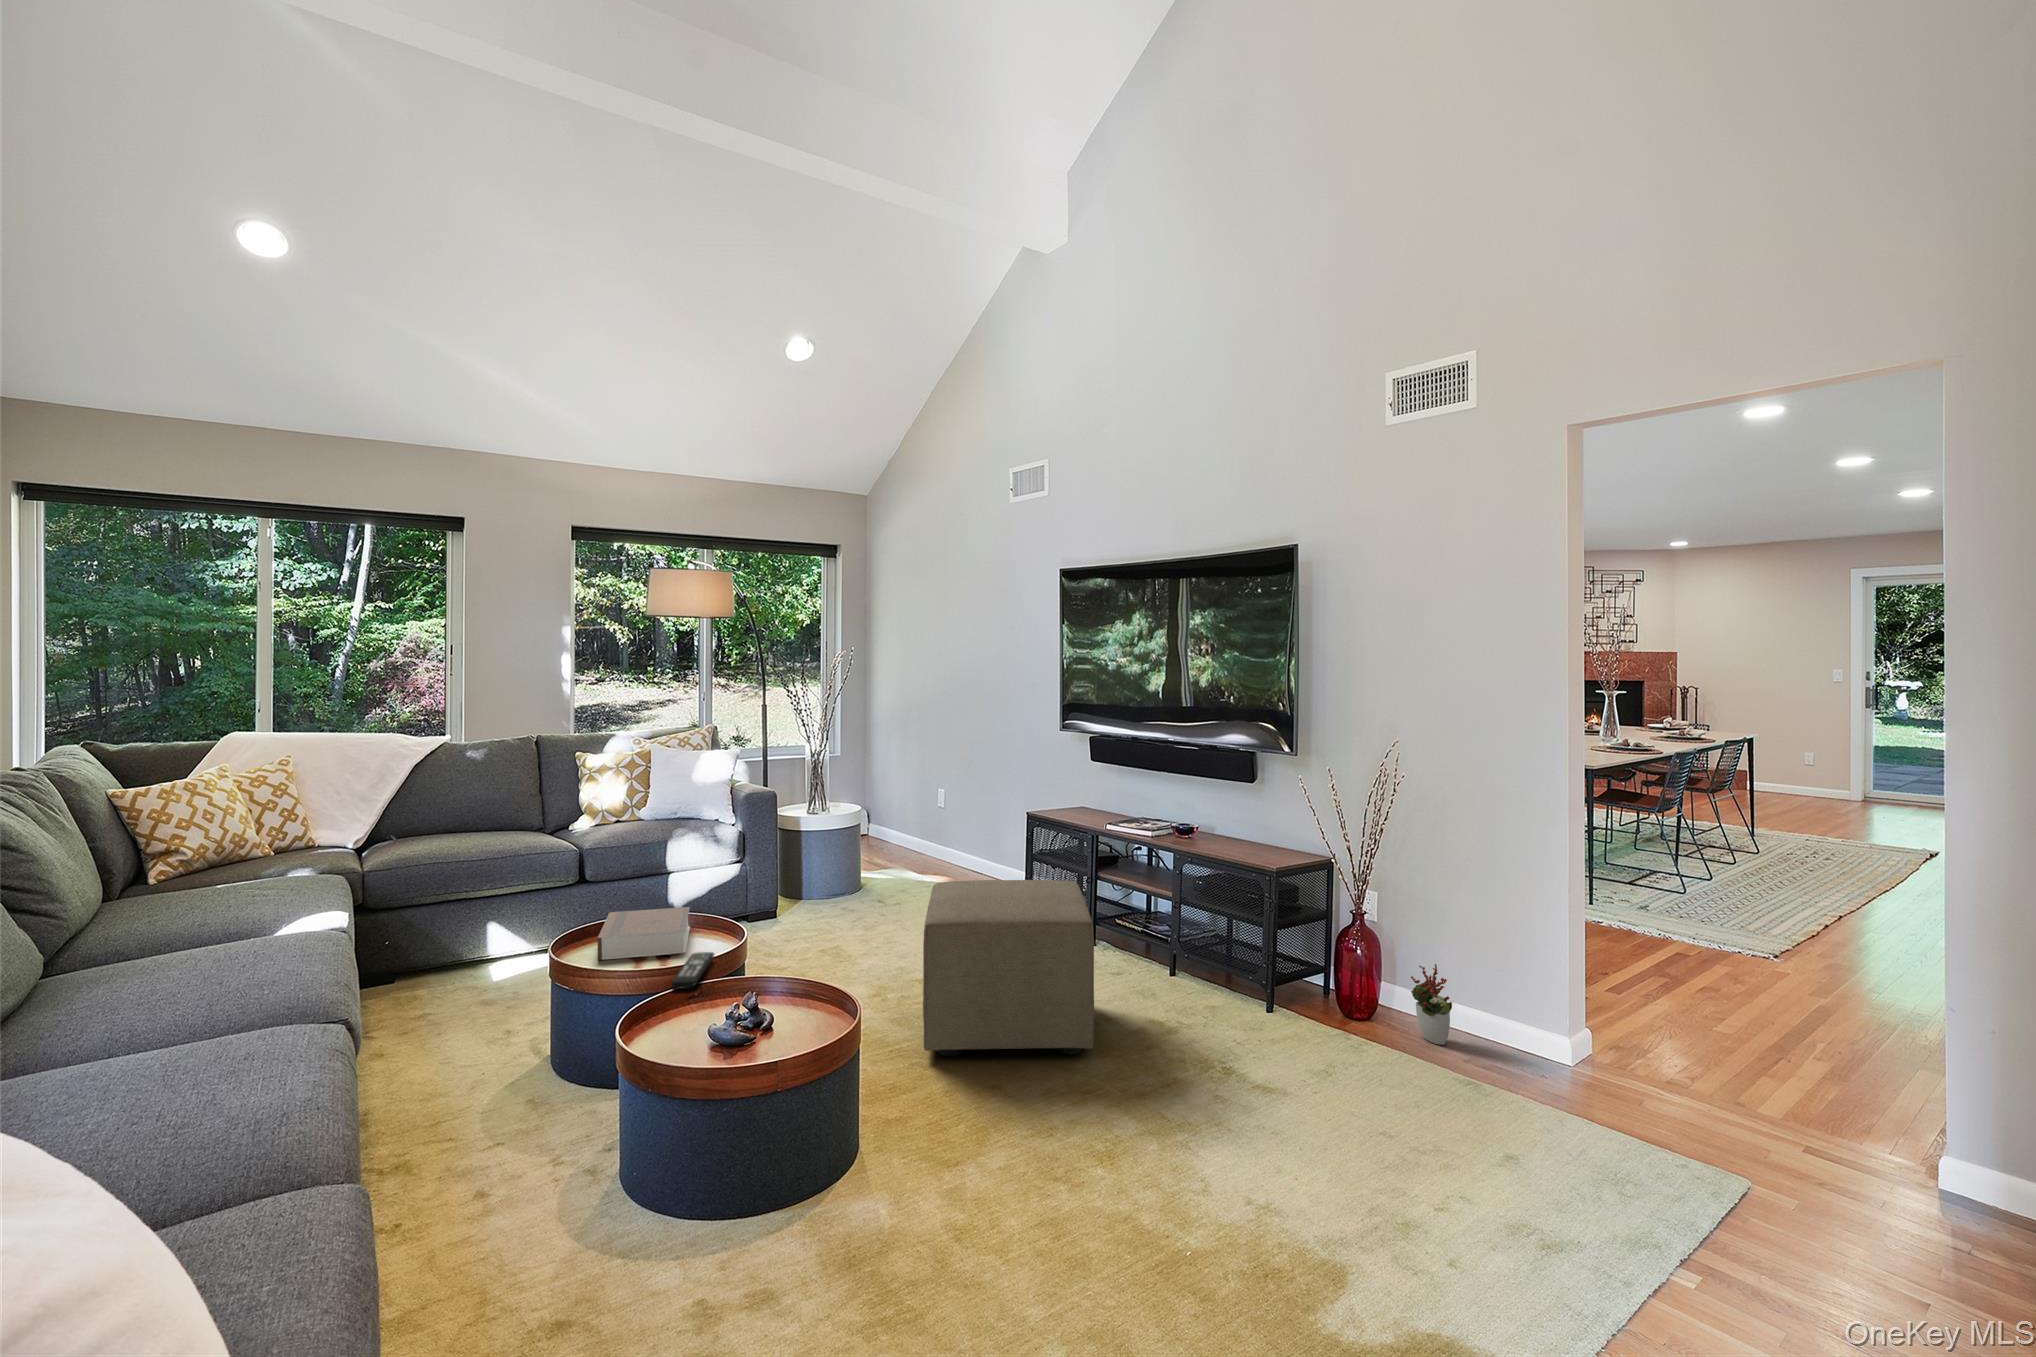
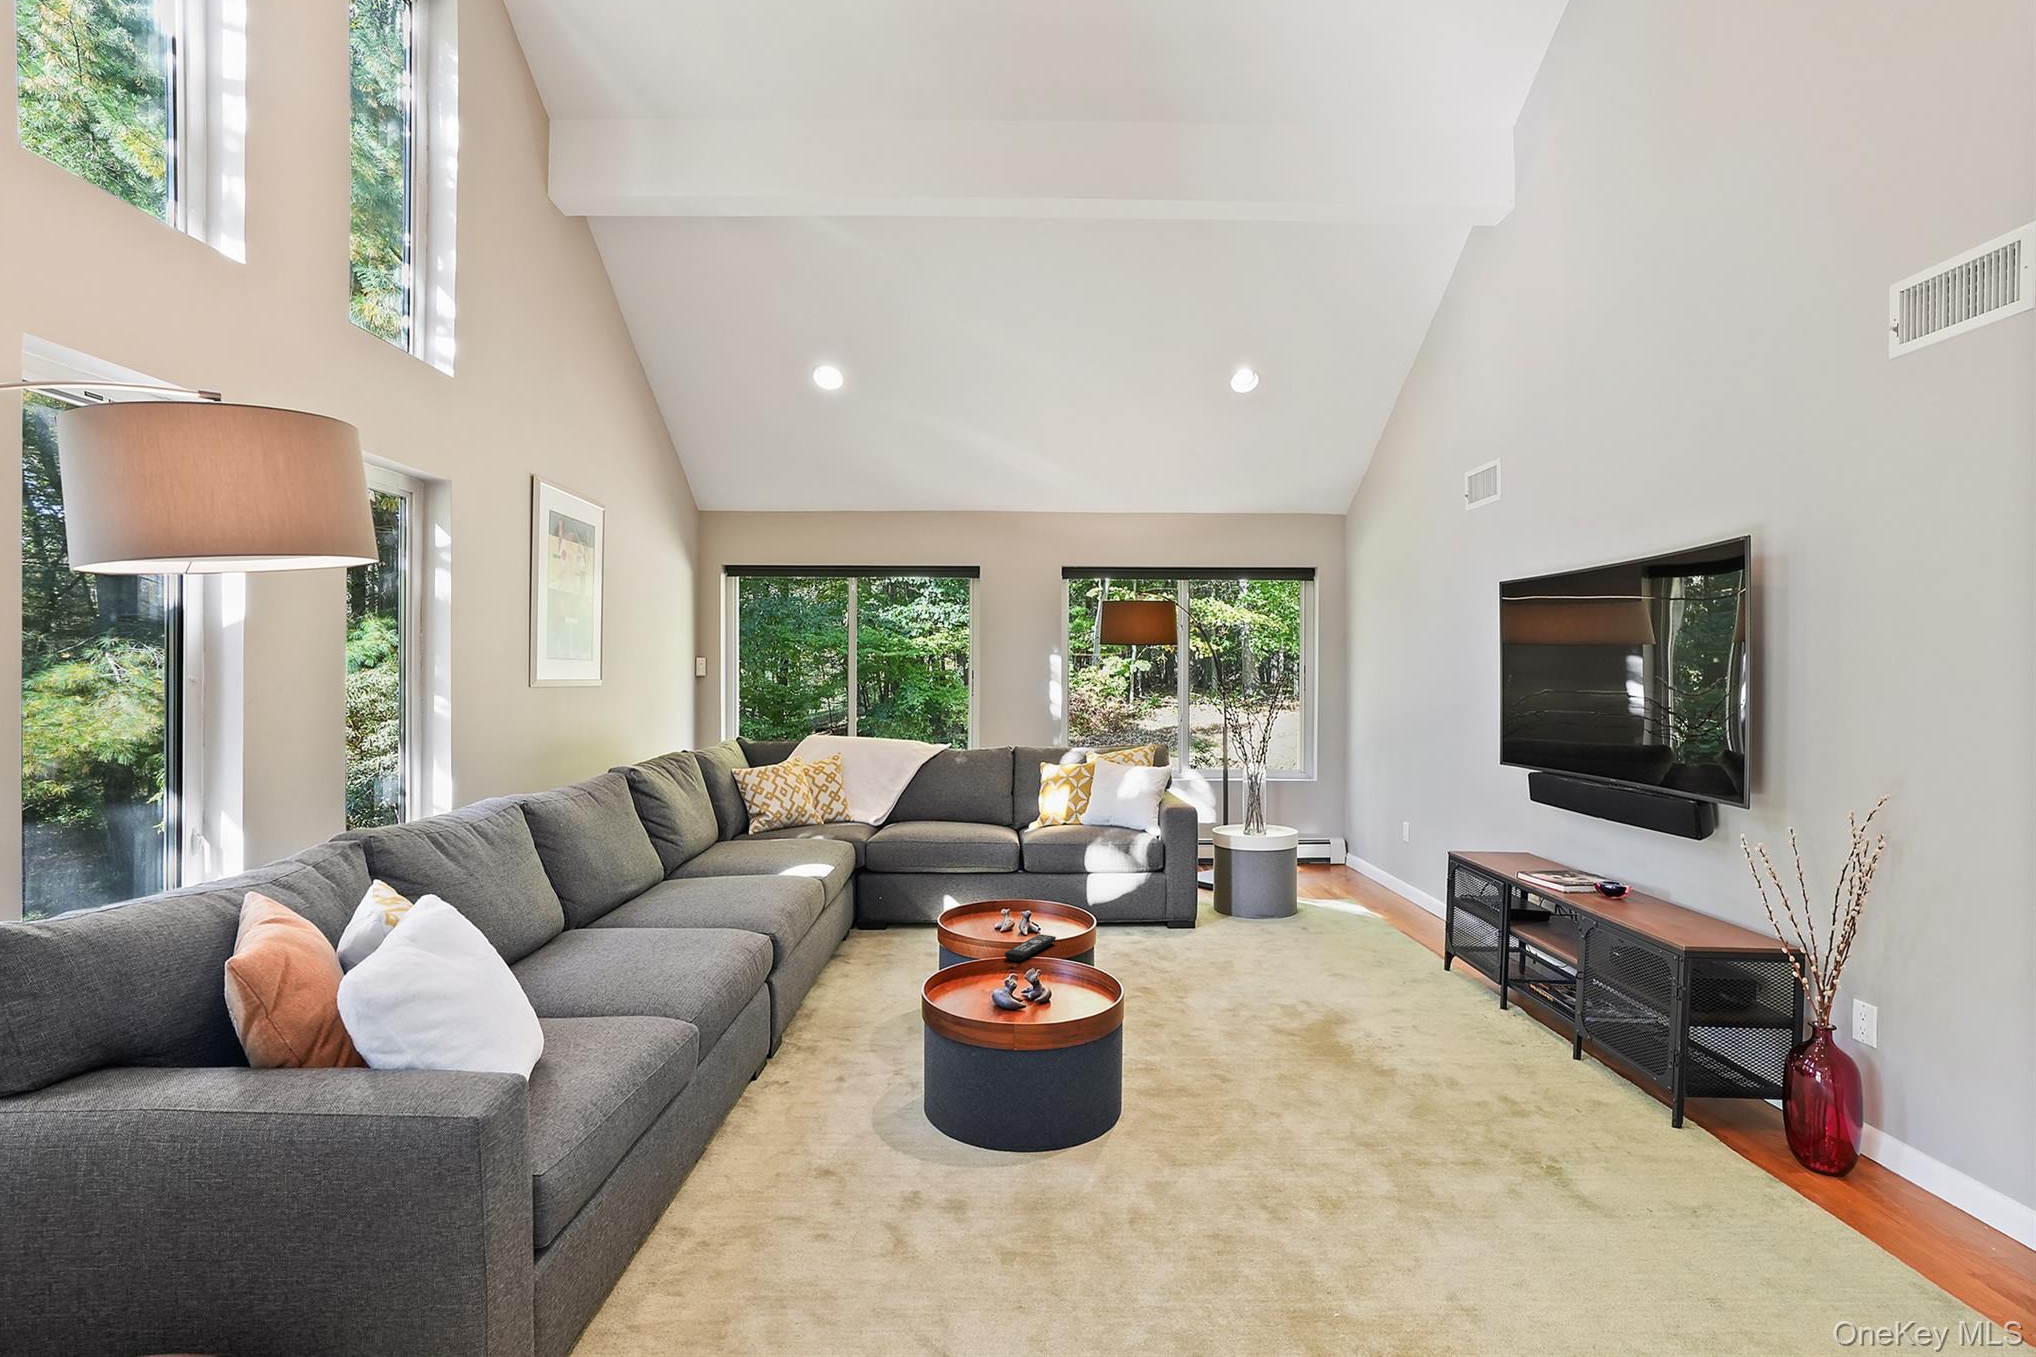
ottoman: present [923,880,1094,1056] -> none [1235,907,1438,1104]
book: present [598,907,690,960] -> none [974,893,1061,935]
decorative plant: present [1411,964,1452,1045] -> none [1869,1098,1937,1214]

